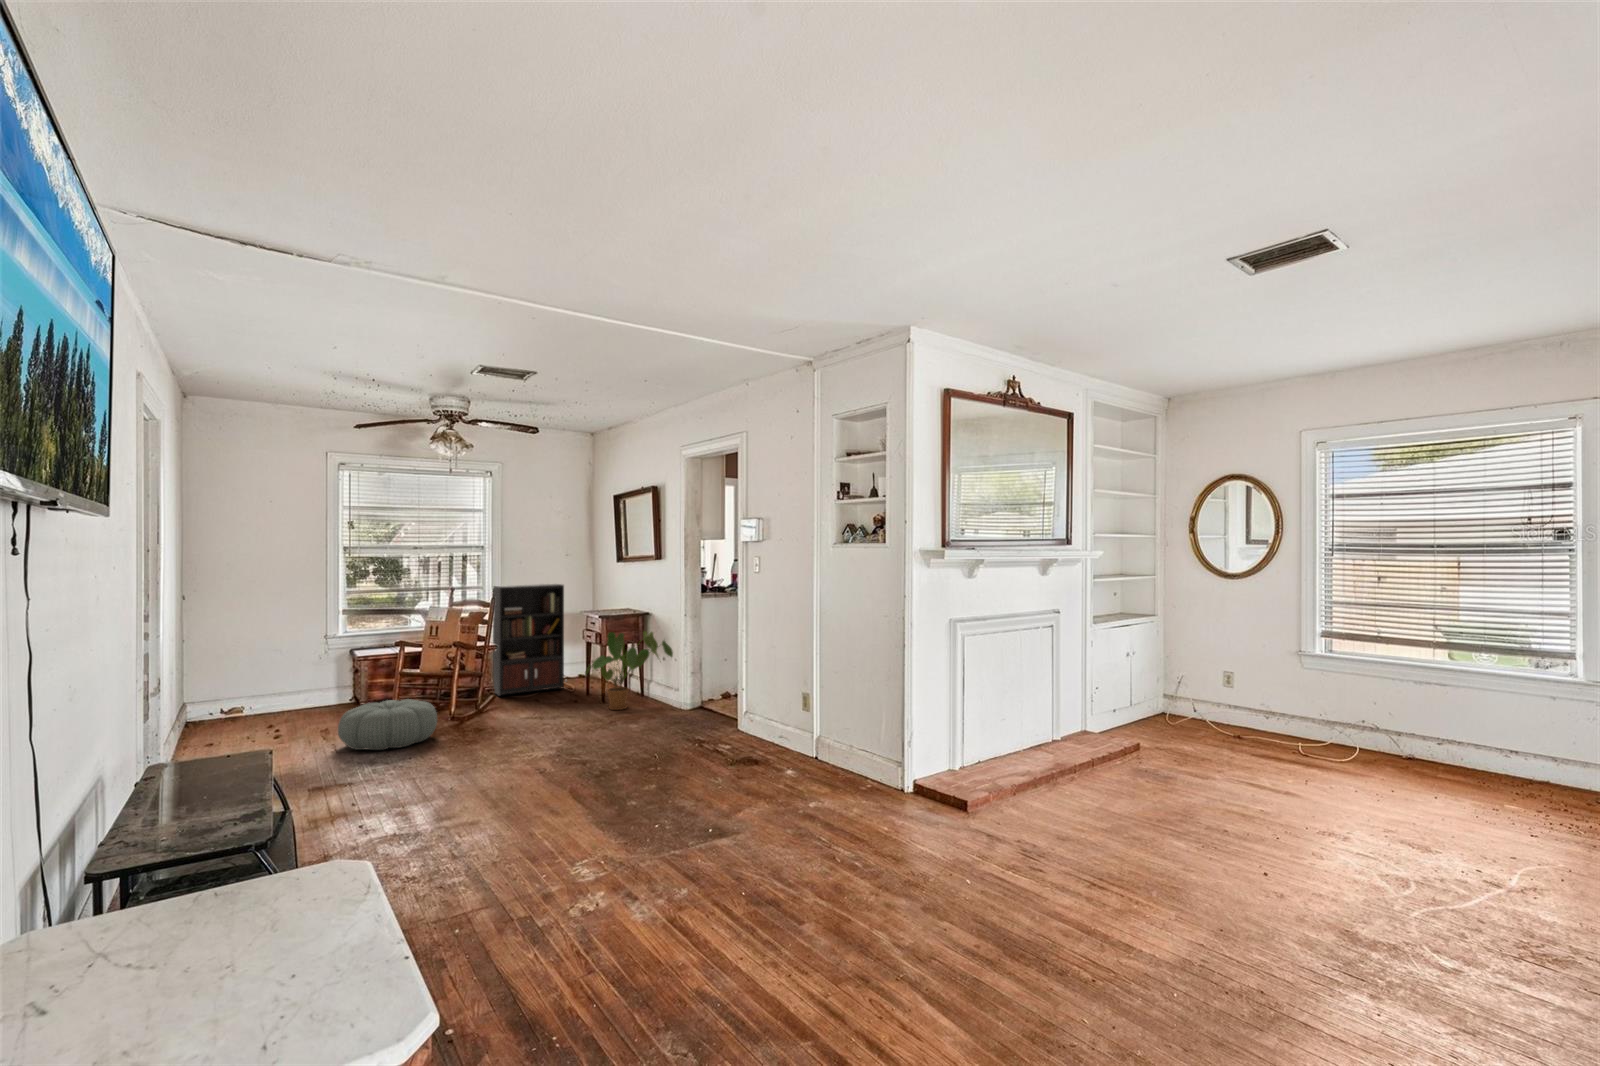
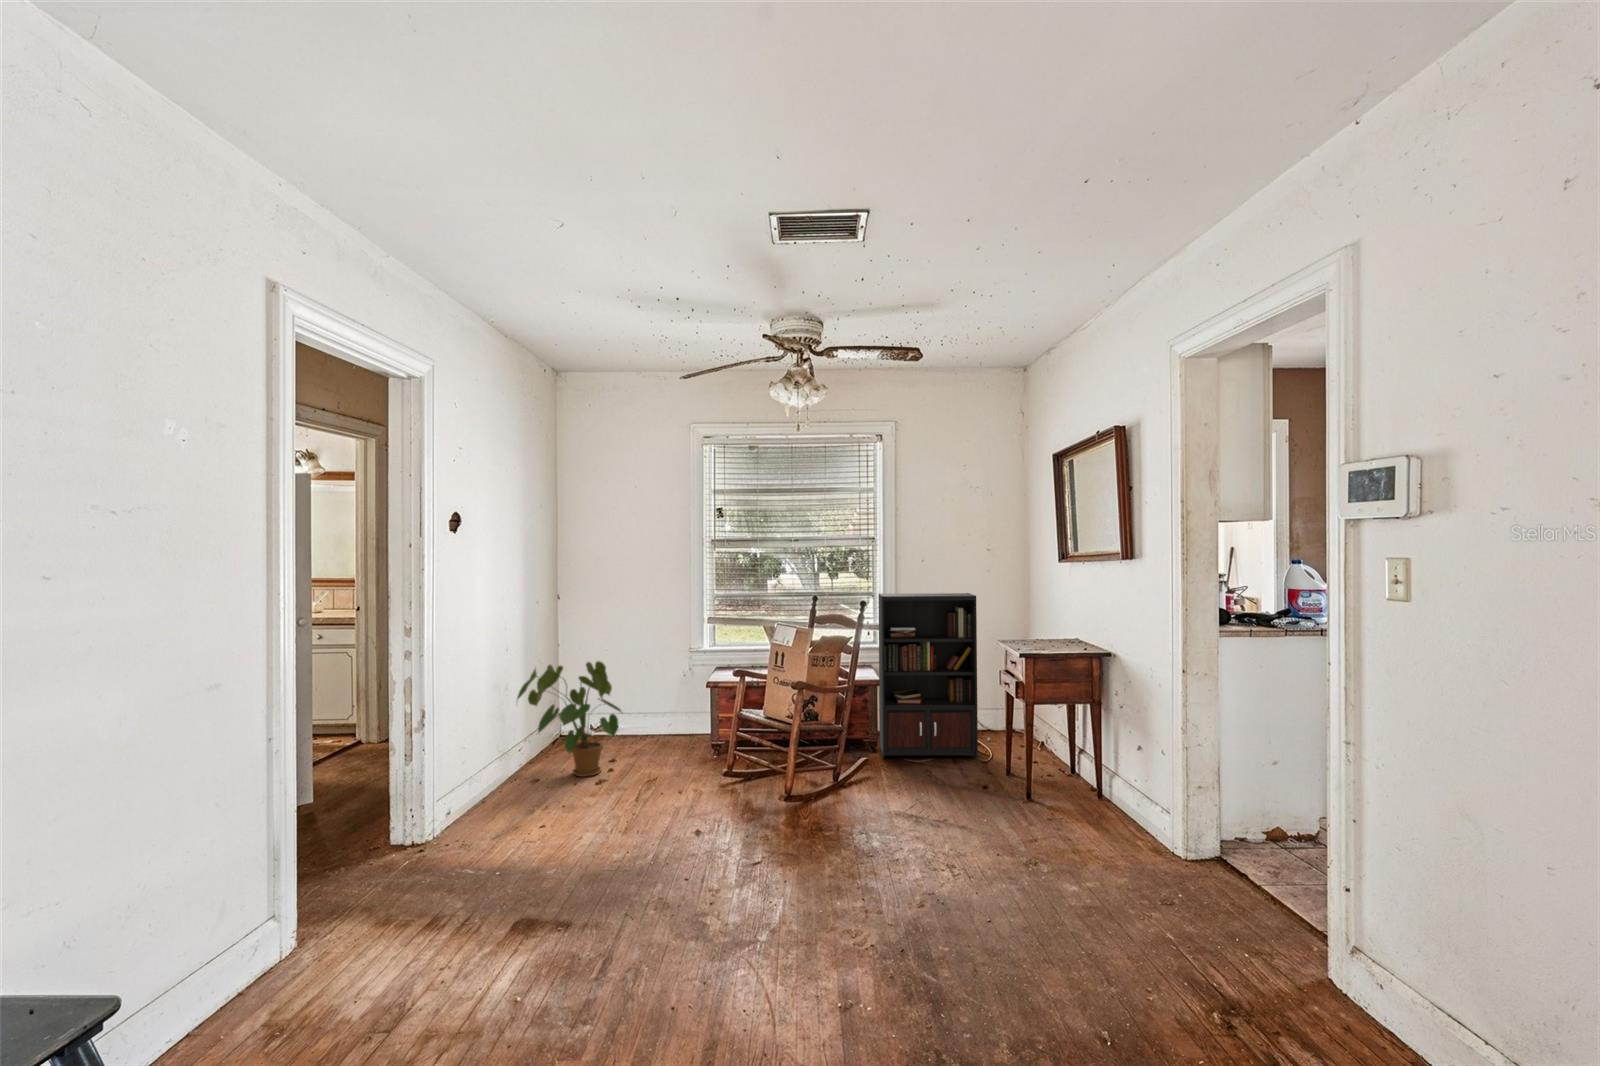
house plant: present [585,631,673,710] -> present [517,661,621,777]
pouf: present [338,699,437,750] -> none [628,761,757,844]

